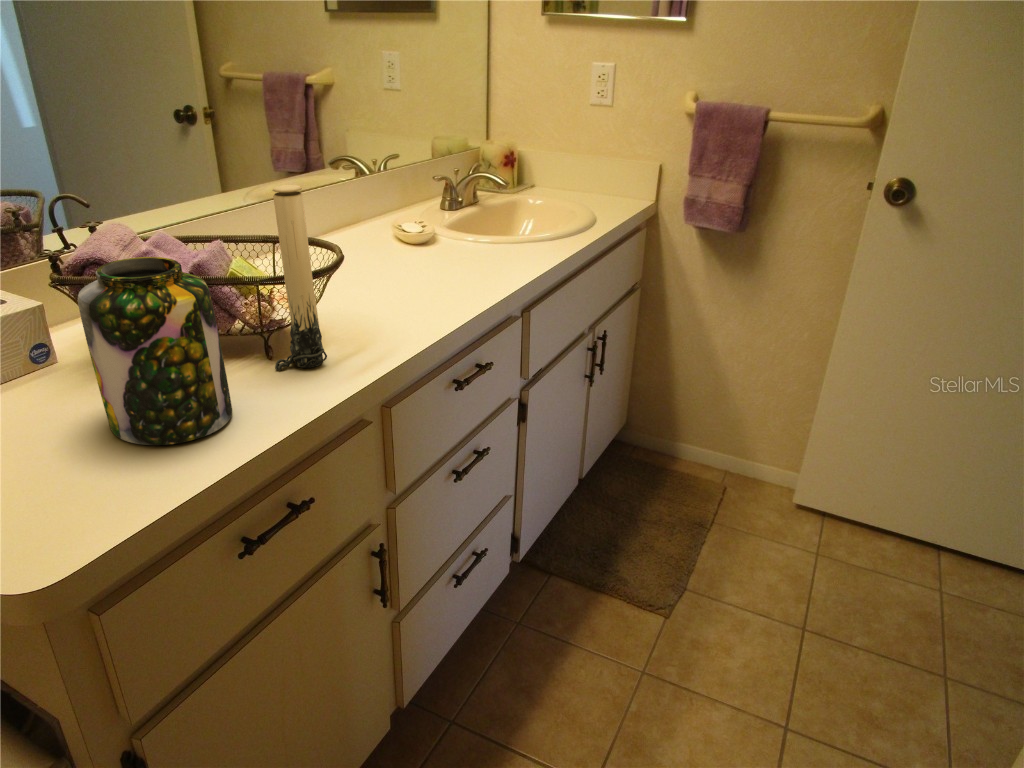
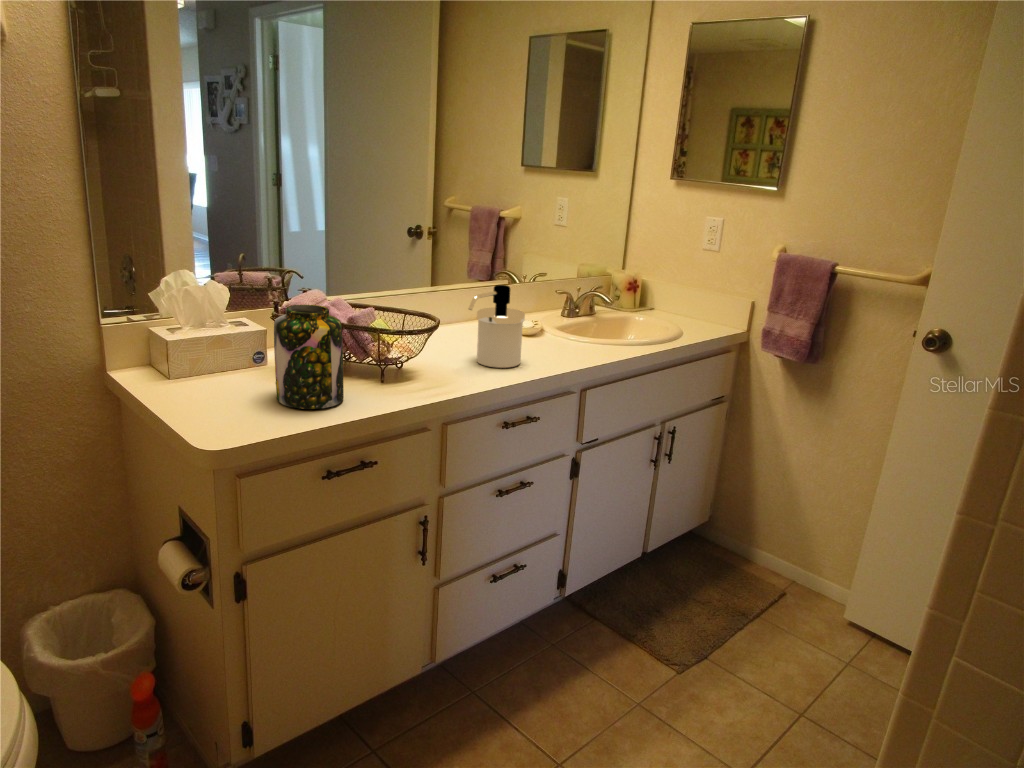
soap dispenser: none [376,179,446,303] -> present [469,285,525,368]
candle: present [273,185,327,370] -> none [381,276,413,389]

